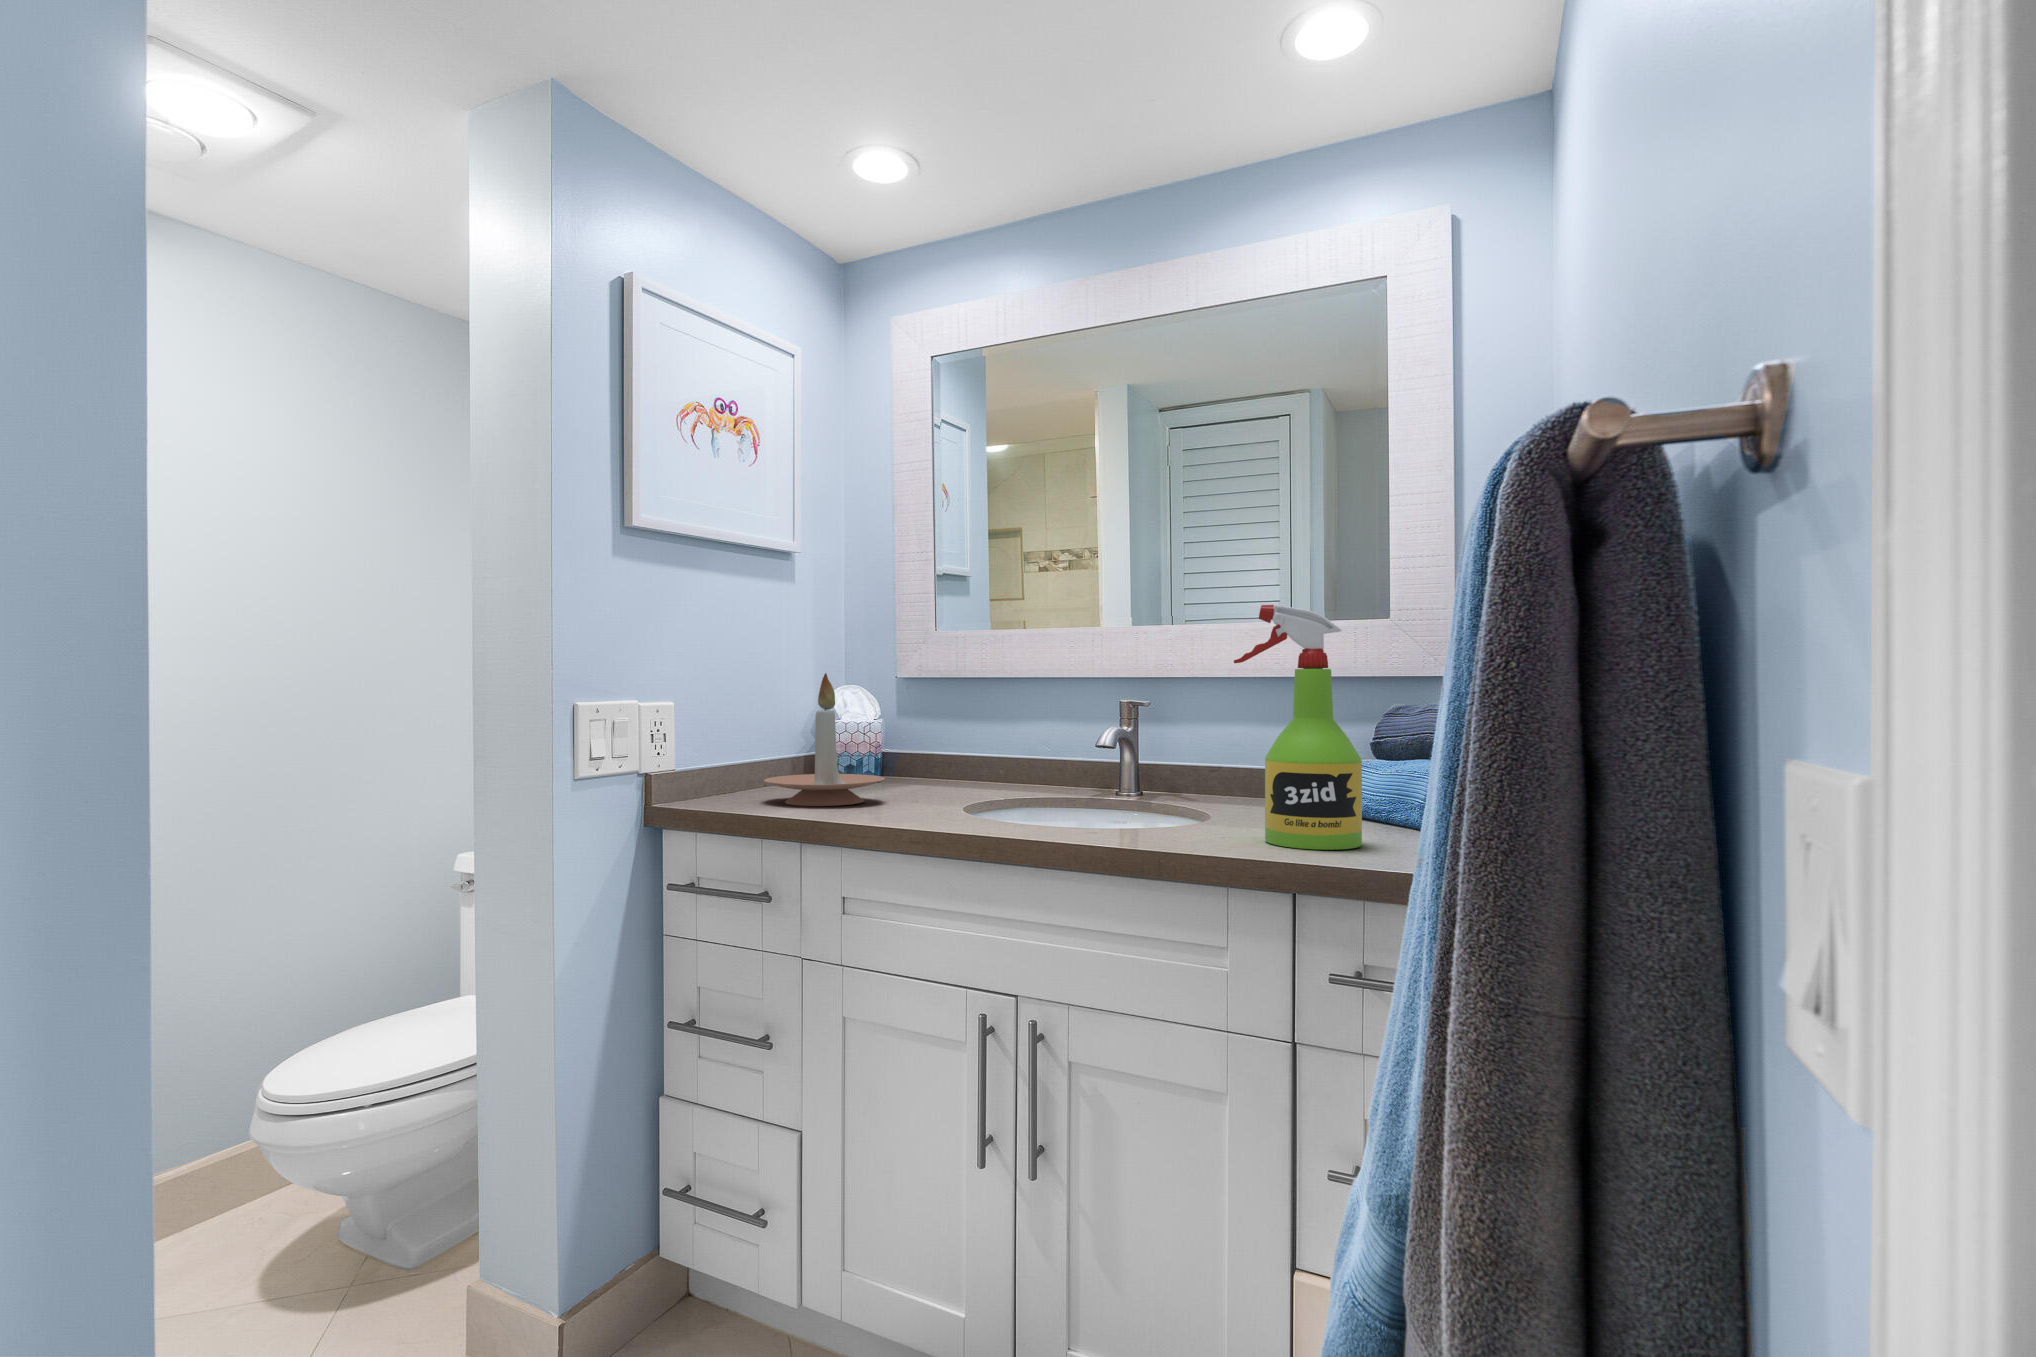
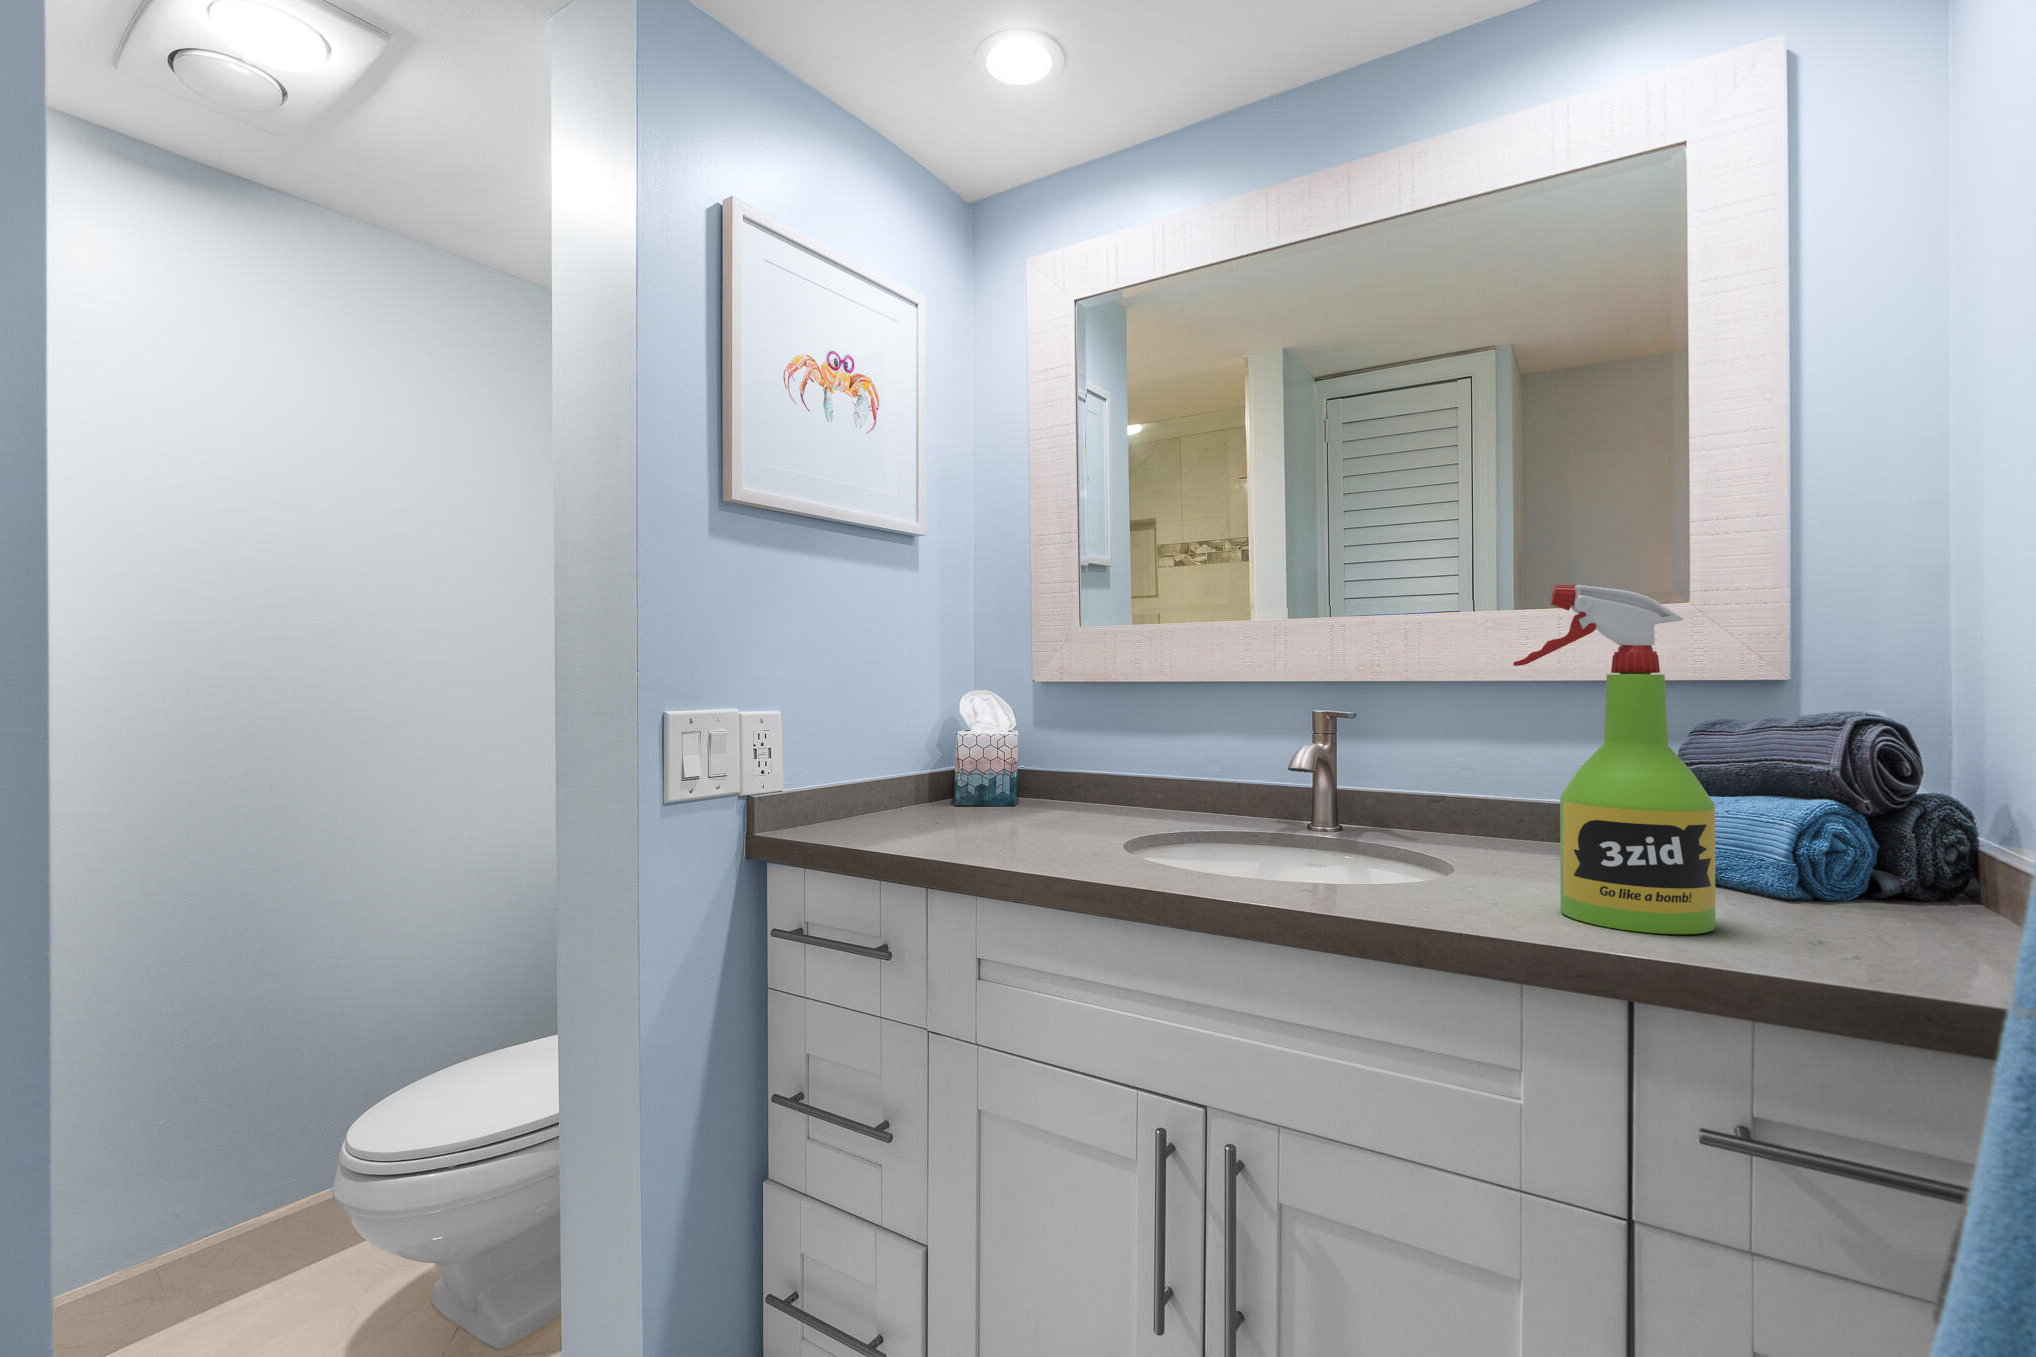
candle holder: present [764,673,885,806] -> none [882,677,1026,838]

